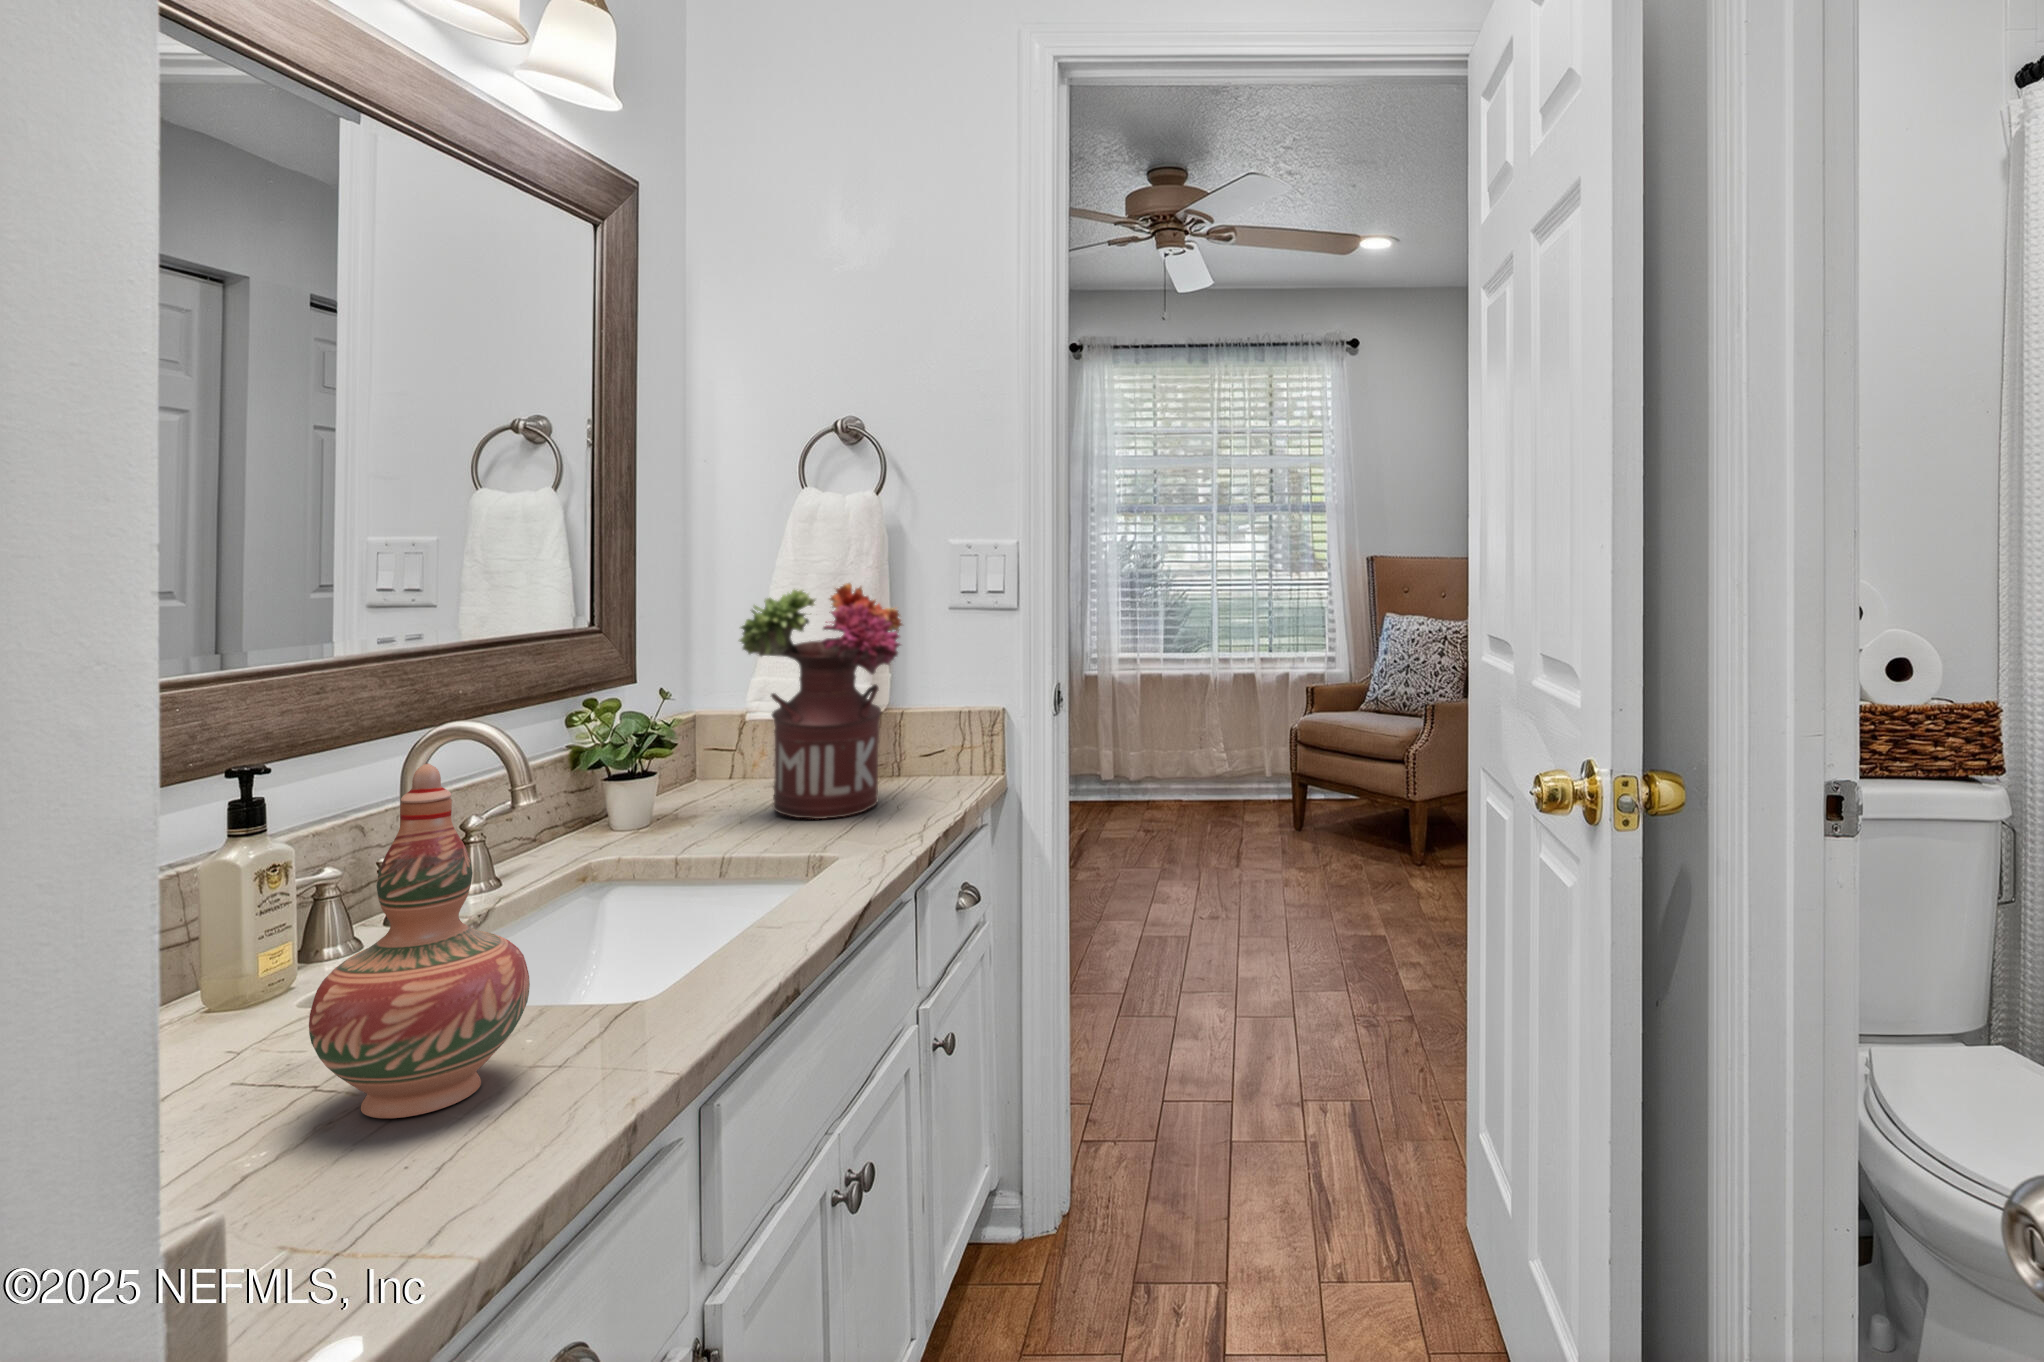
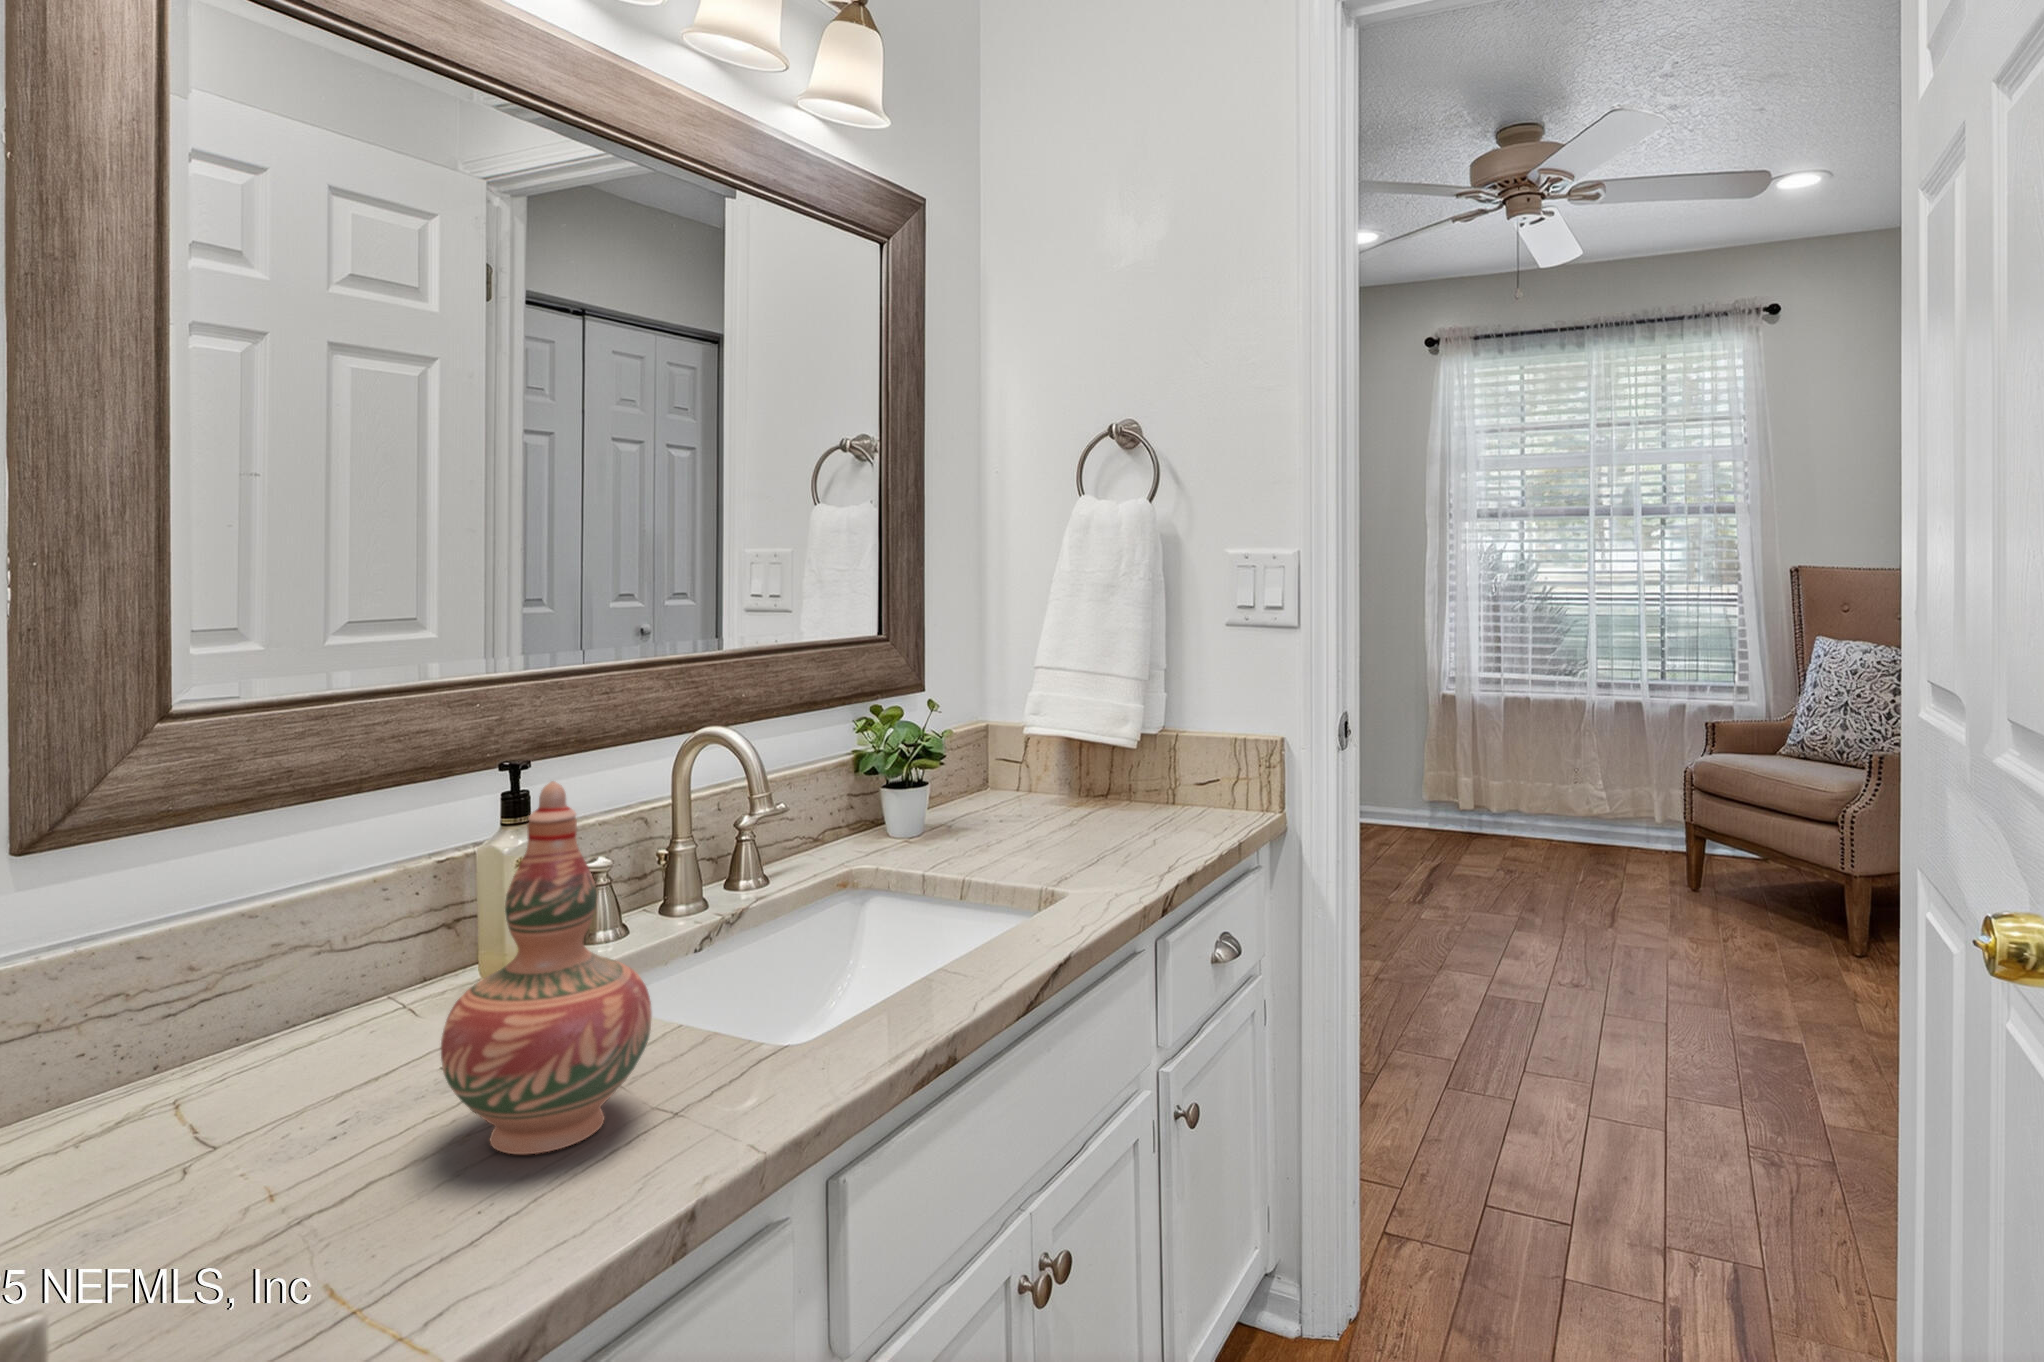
flower arrangement: present [739,583,902,819] -> none [999,593,1169,846]

